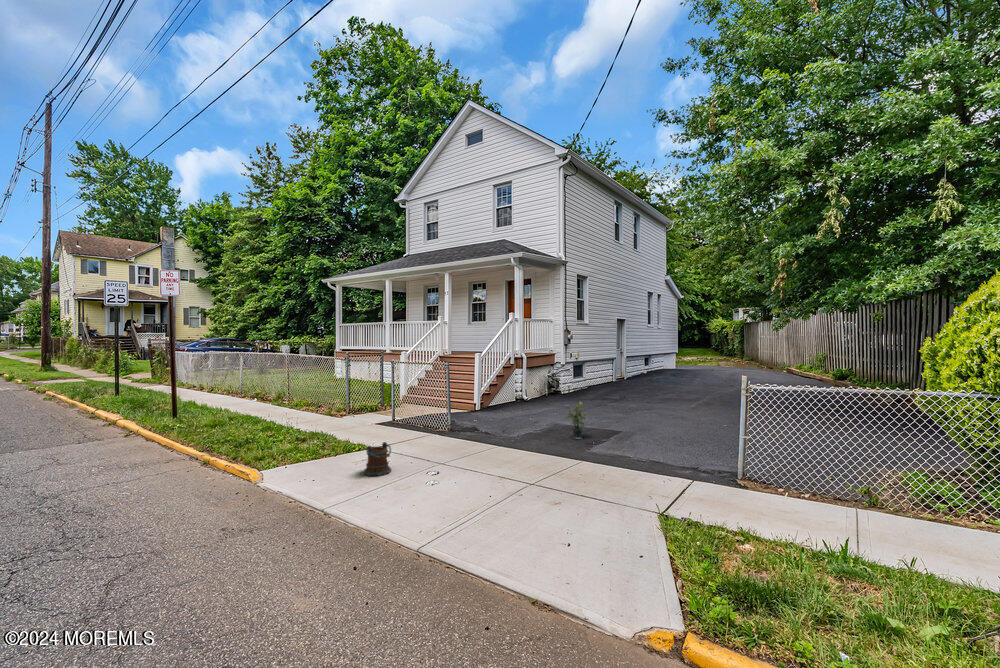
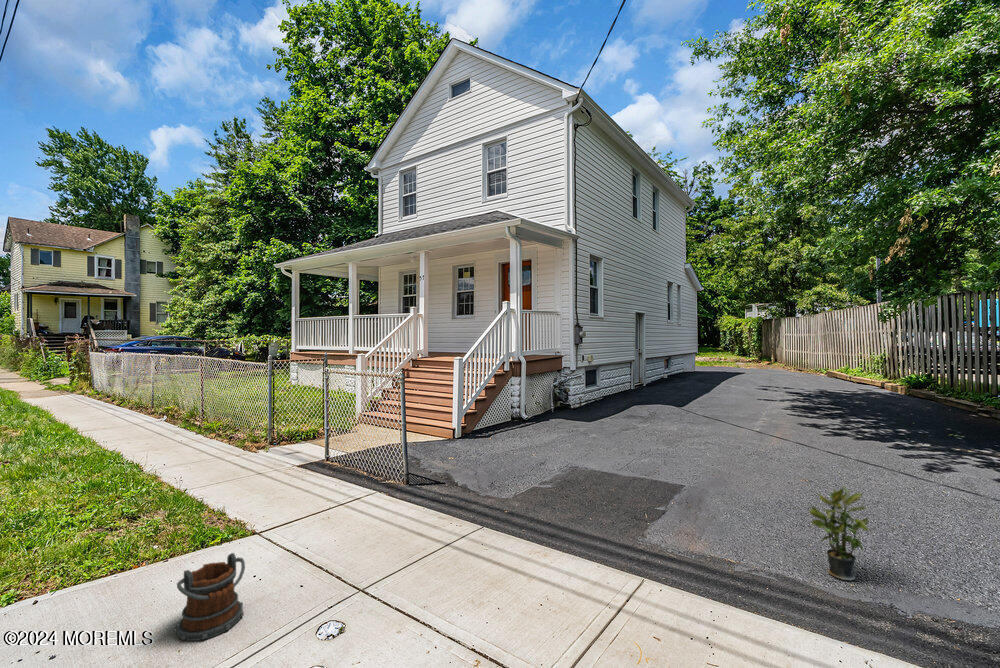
potted plant: present [567,401,587,439] -> present [809,486,869,580]

